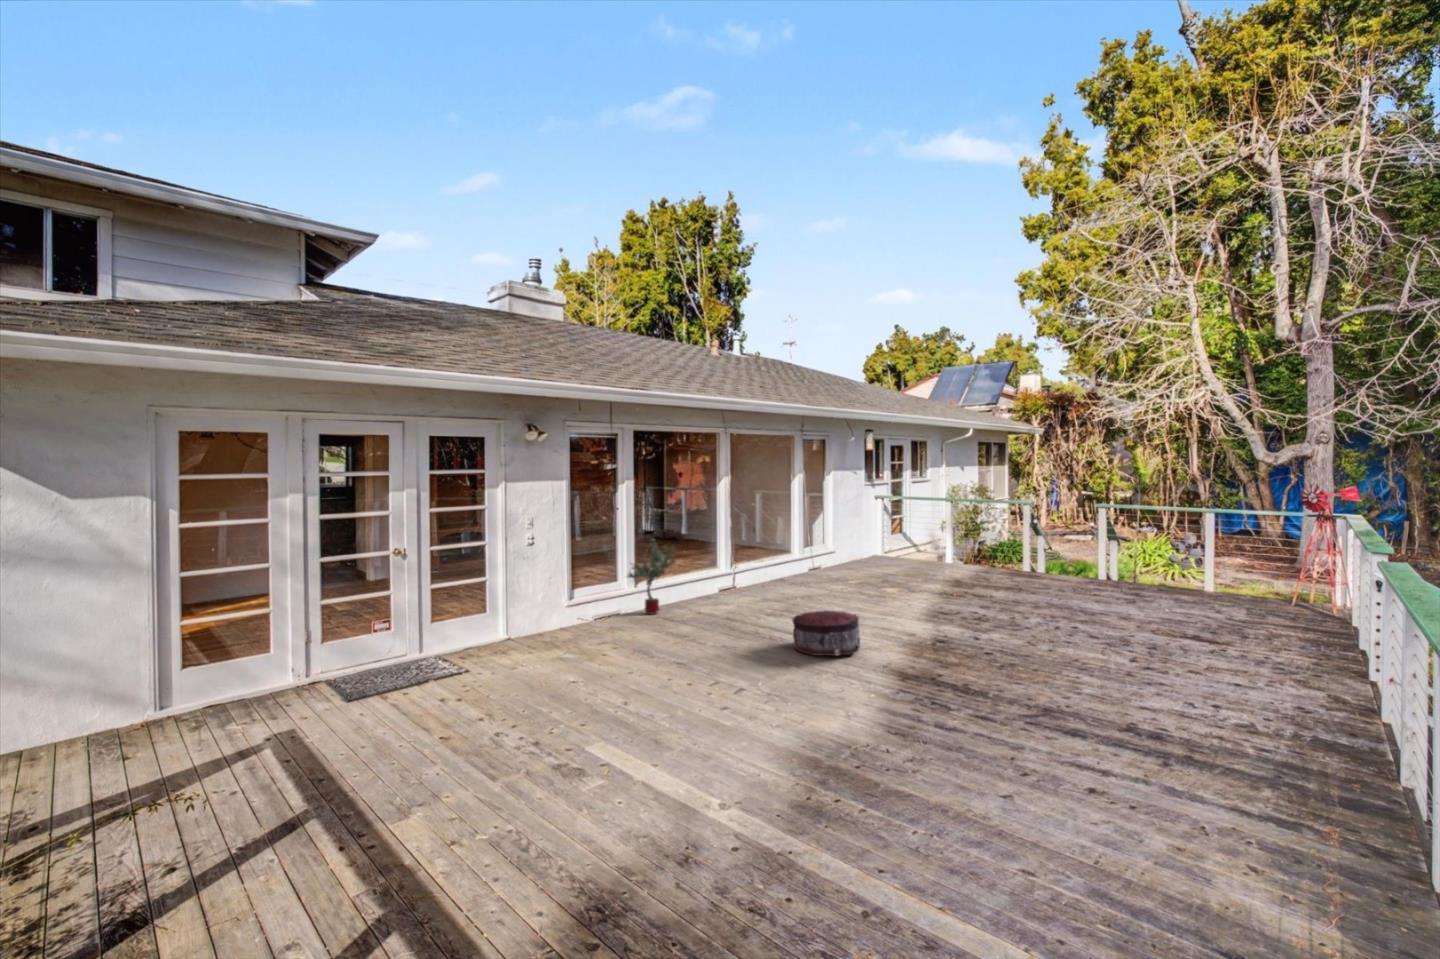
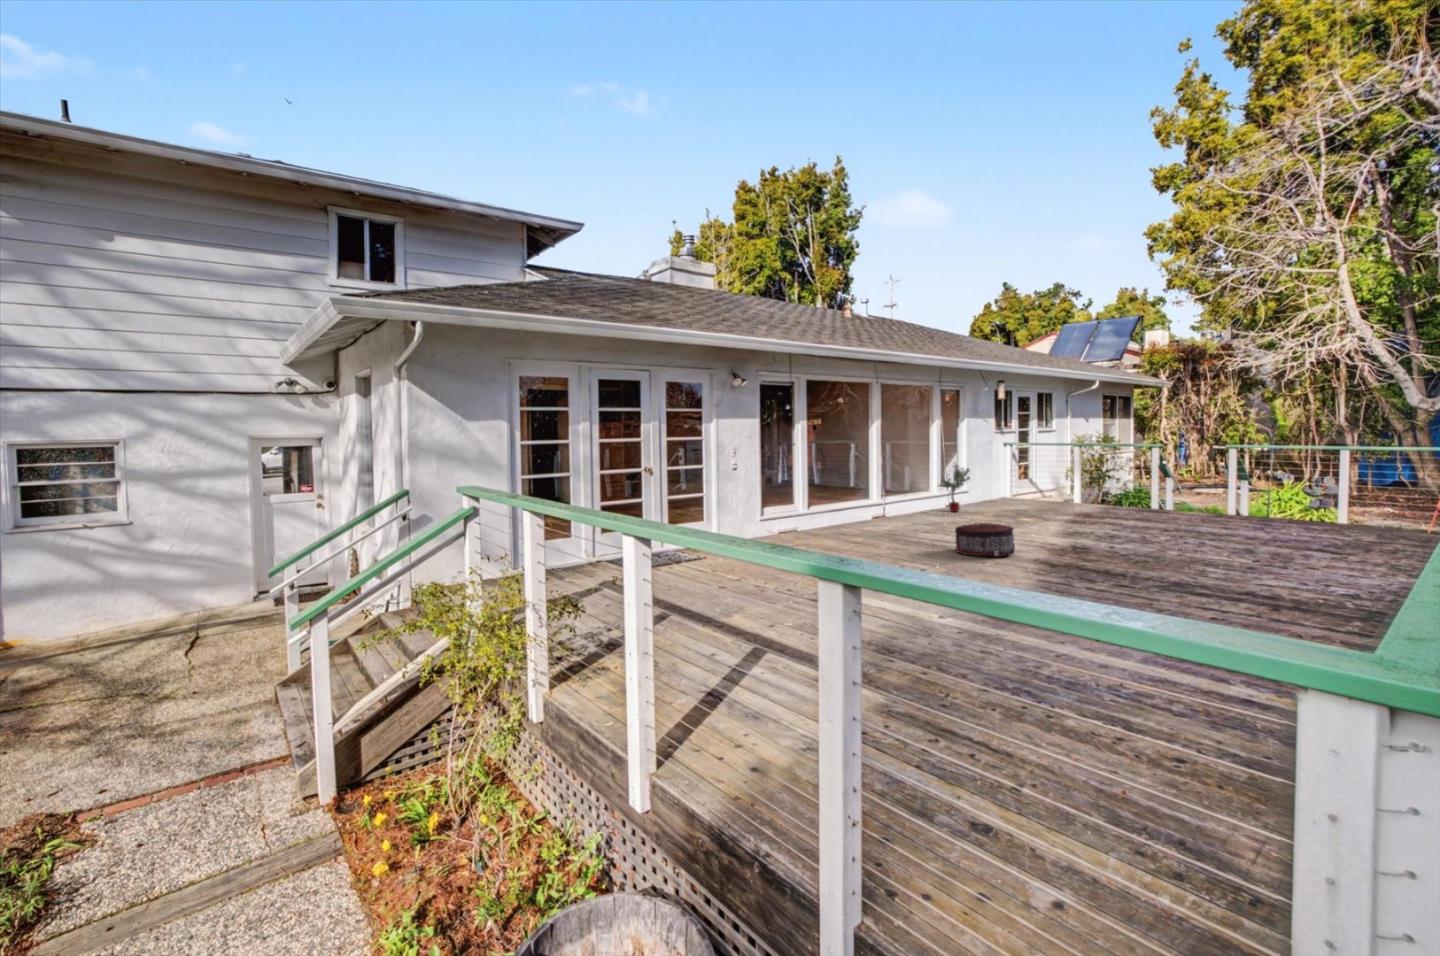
potted tree: present [627,539,675,614] -> present [939,464,970,512]

